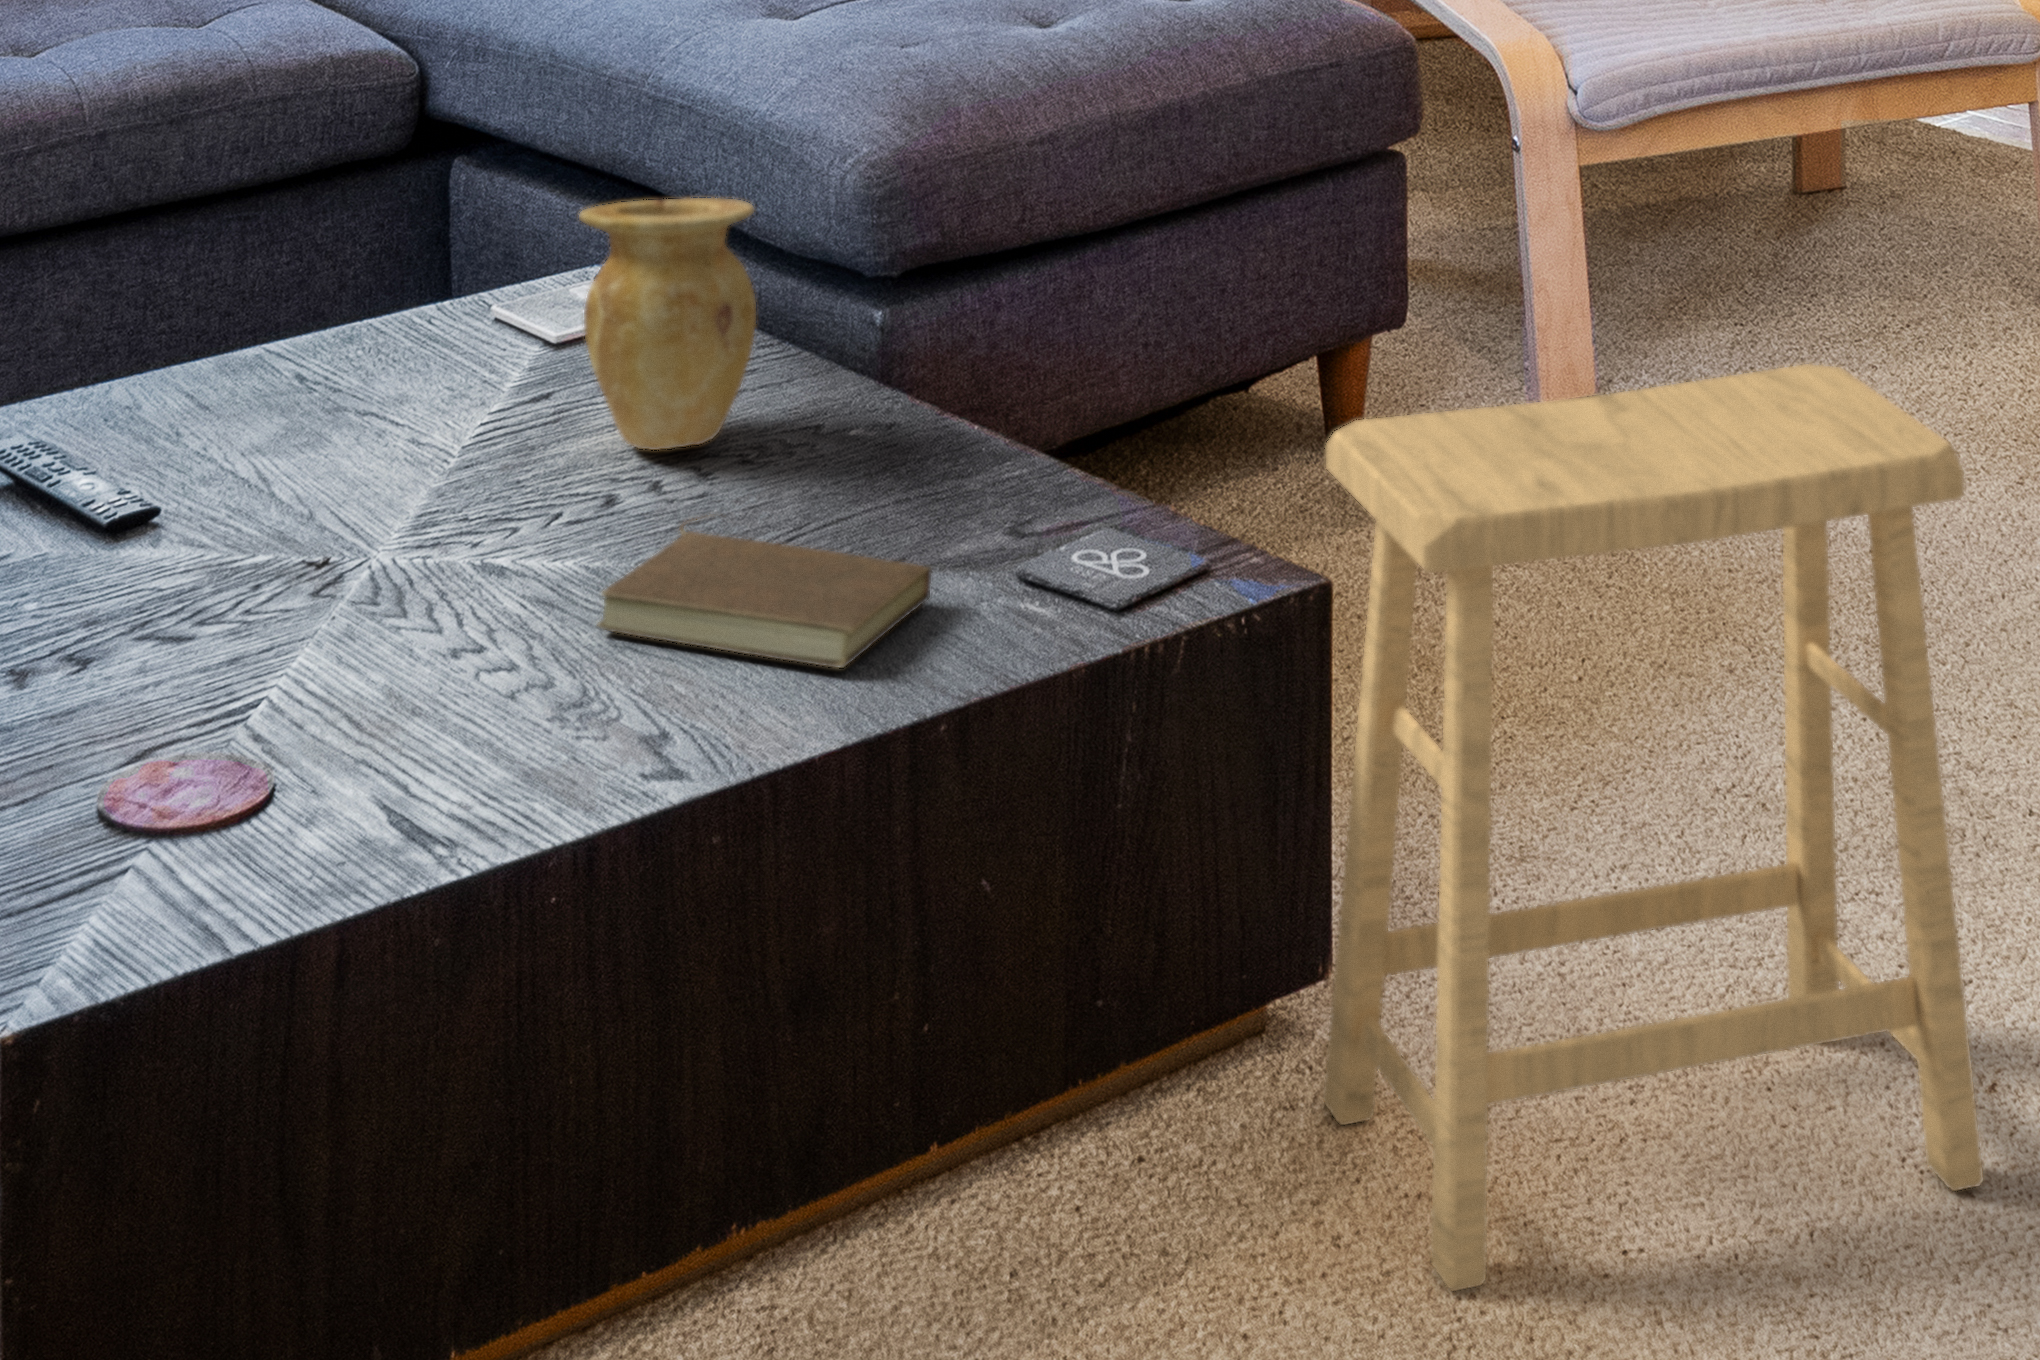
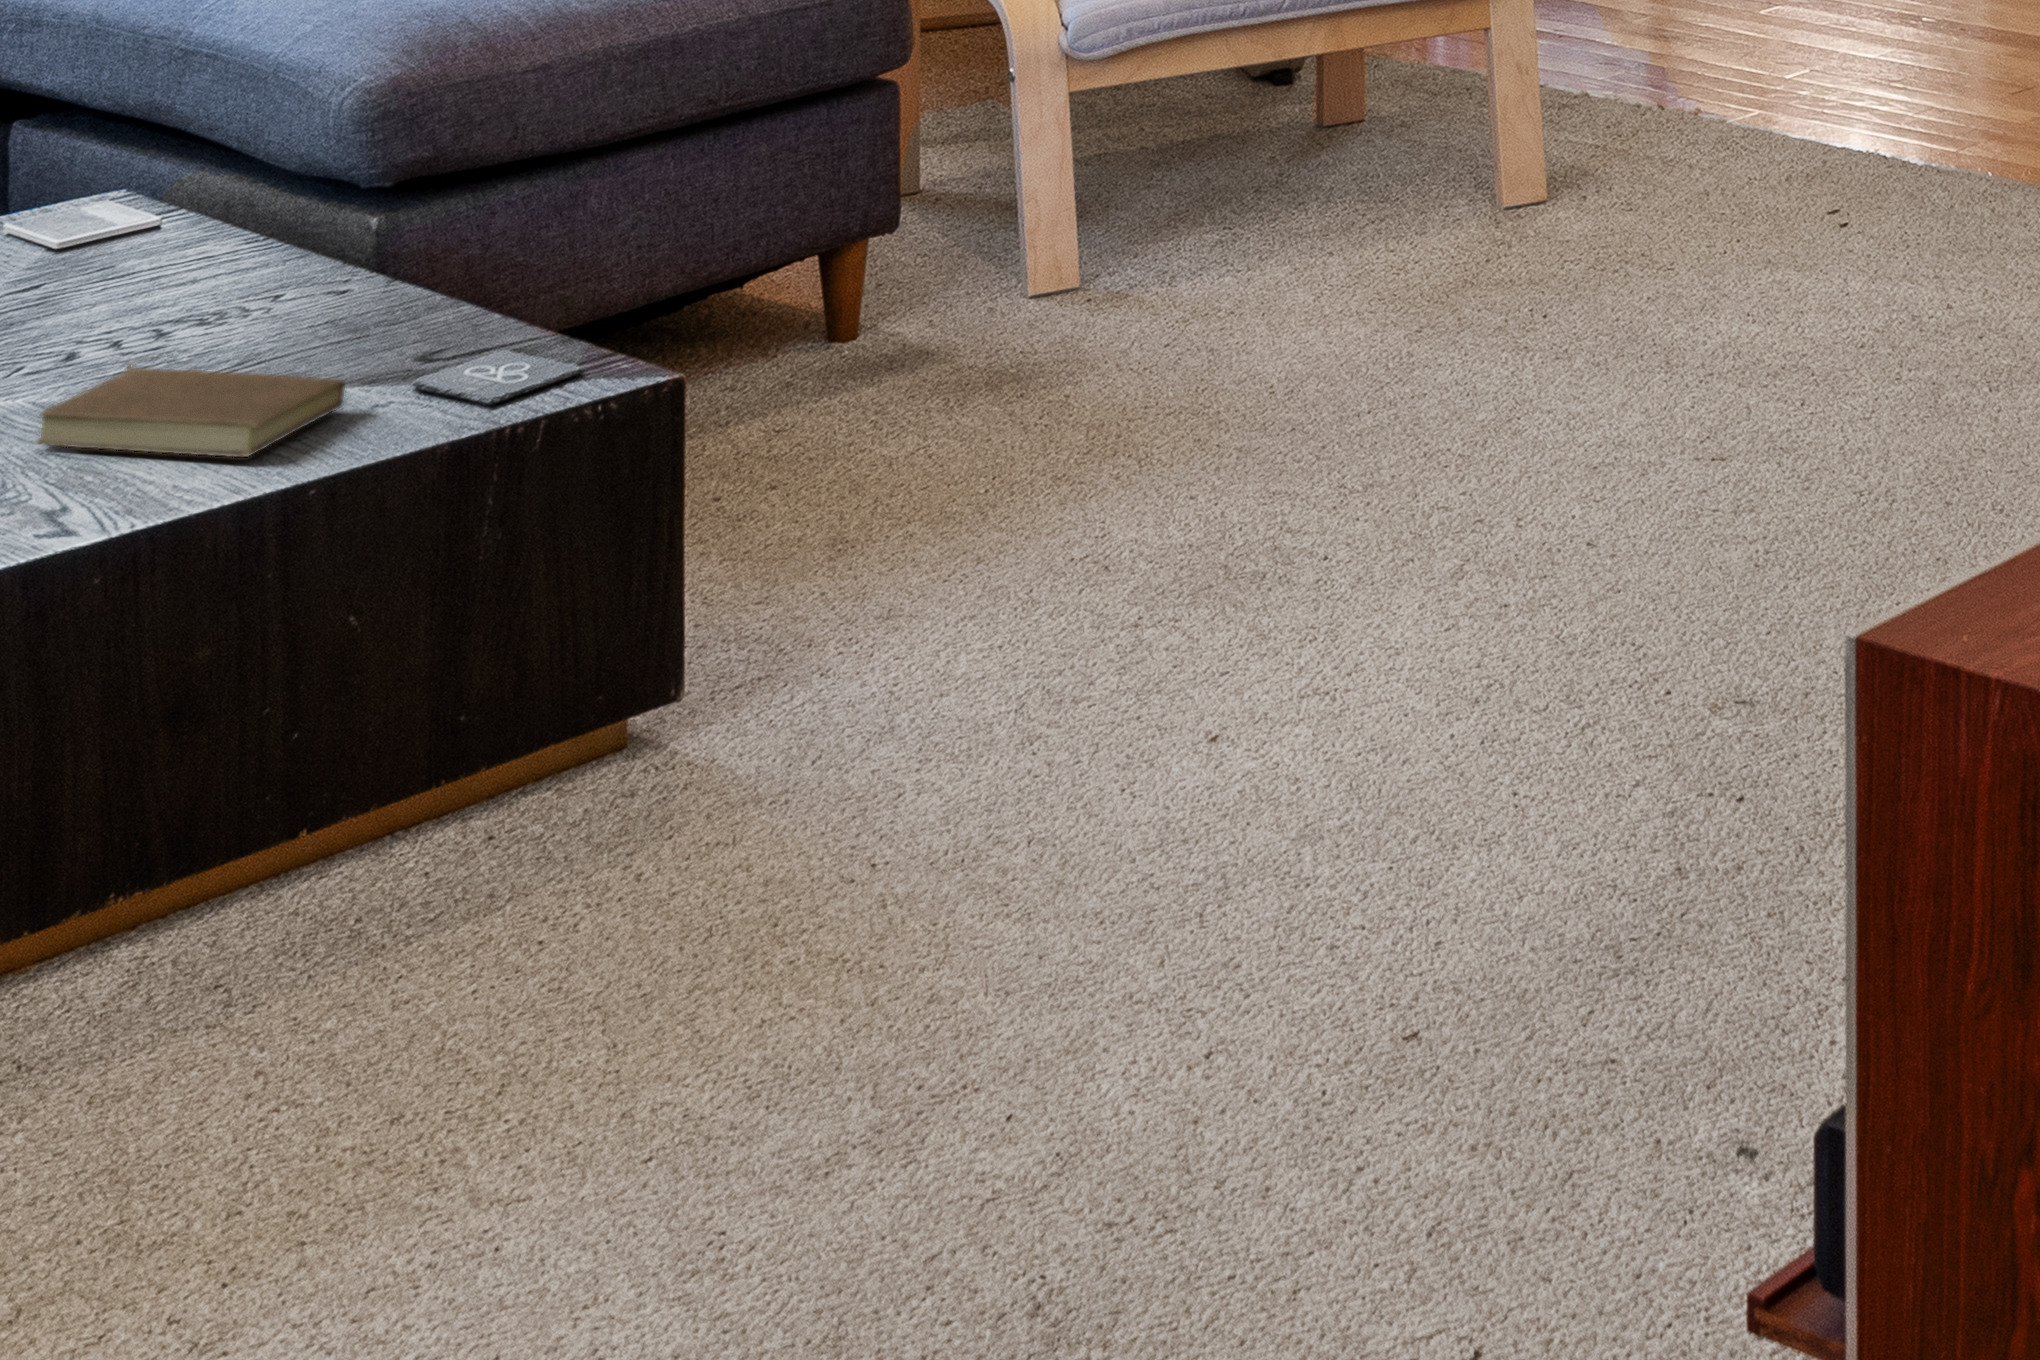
vase: present [579,198,756,450] -> none [61,104,228,318]
footstool: present [1323,364,1983,1291] -> none [667,172,1206,908]

